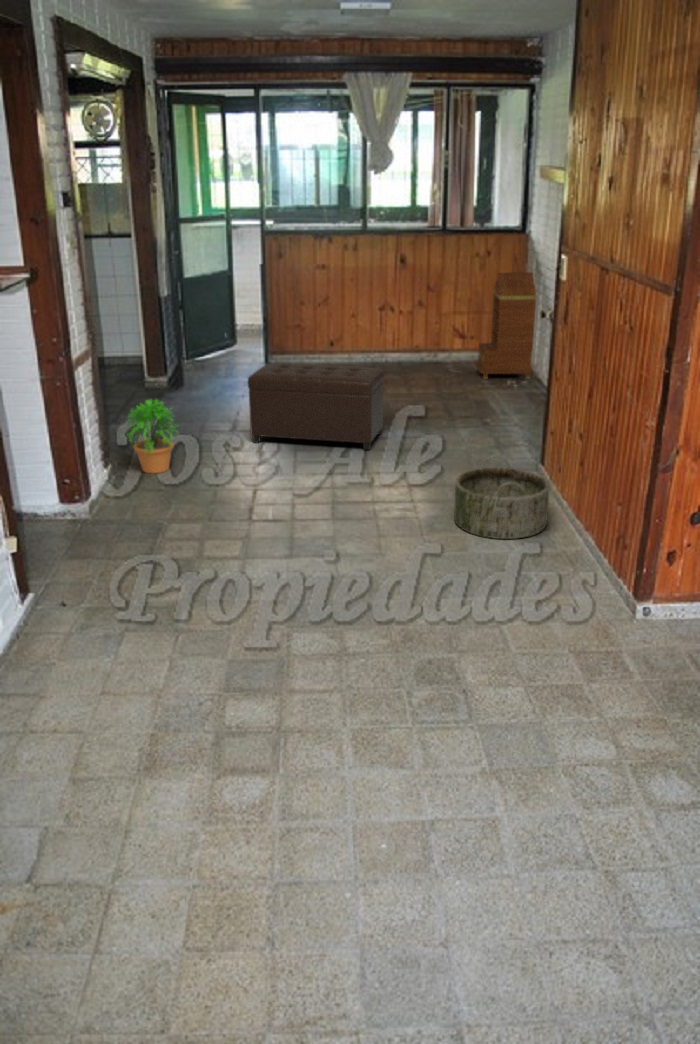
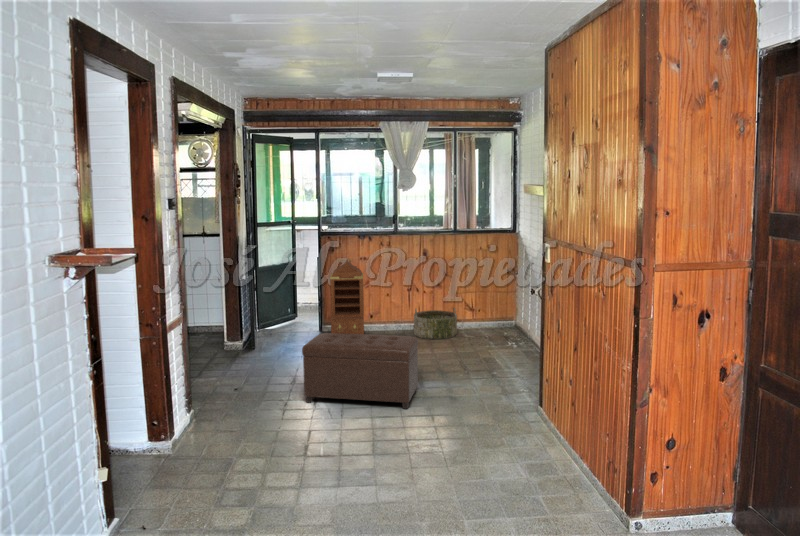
cabinet: present [475,272,537,379] -> present [330,260,364,334]
potted plant: present [127,399,177,473] -> none [185,367,239,437]
basket: present [454,455,550,539] -> present [414,308,457,339]

